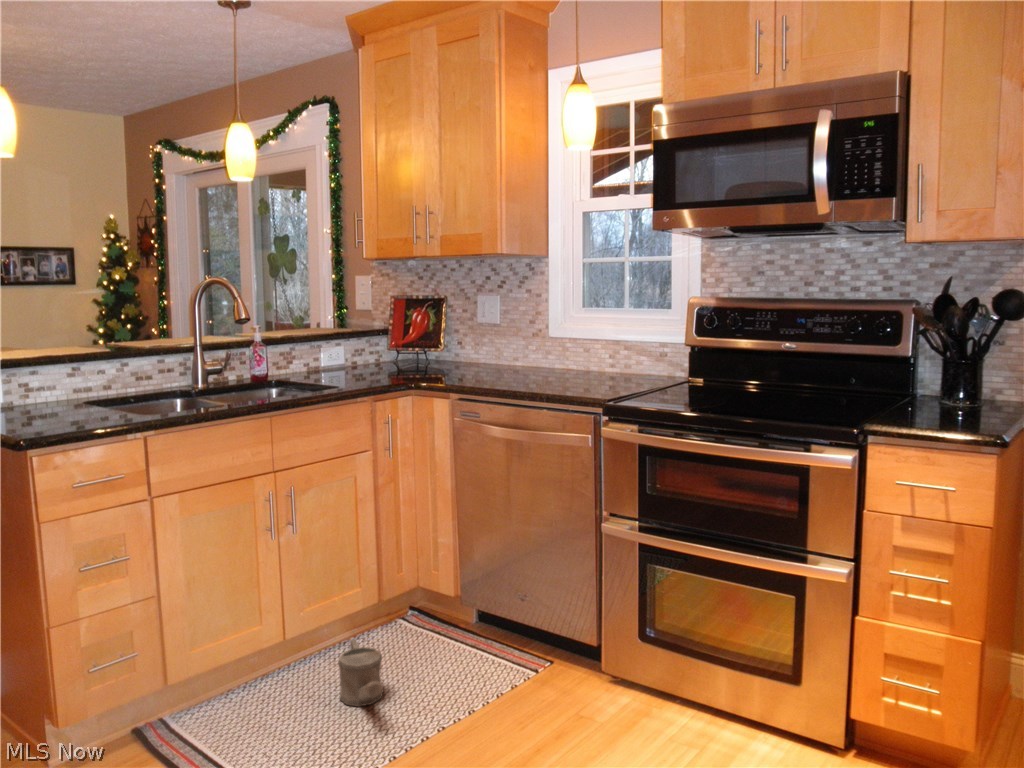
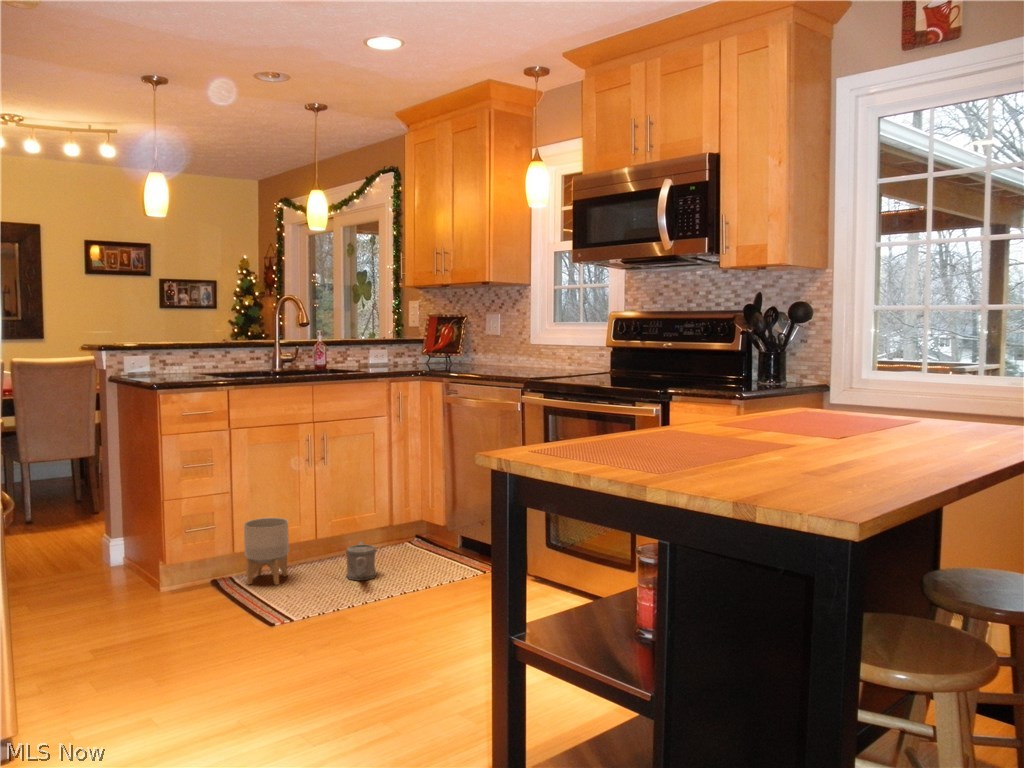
planter: none [180,621,250,733] -> present [244,518,289,585]

